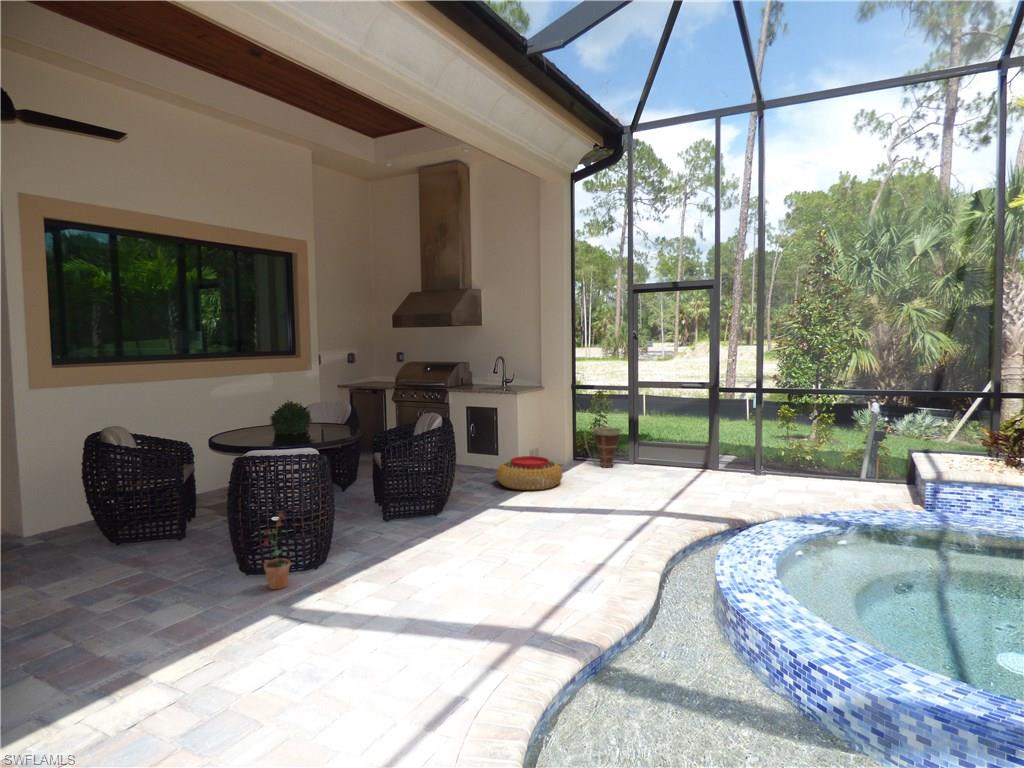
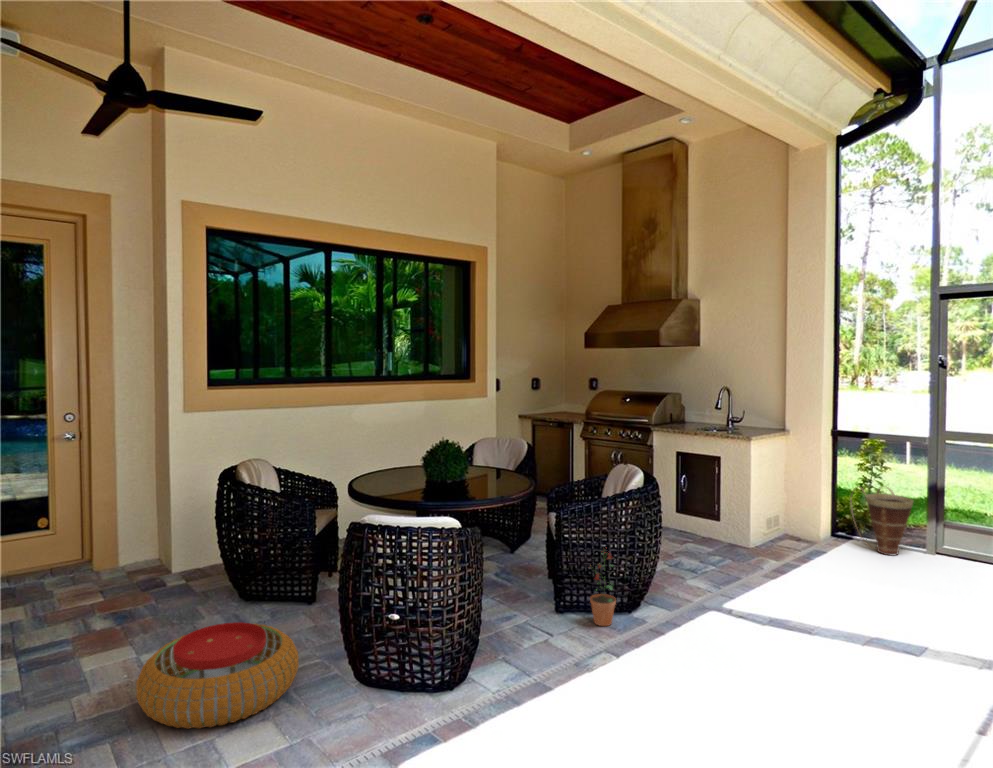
pouf: present [496,456,562,490] -> present [136,622,299,729]
potted plant: present [264,512,291,589] -> present [590,548,616,626]

